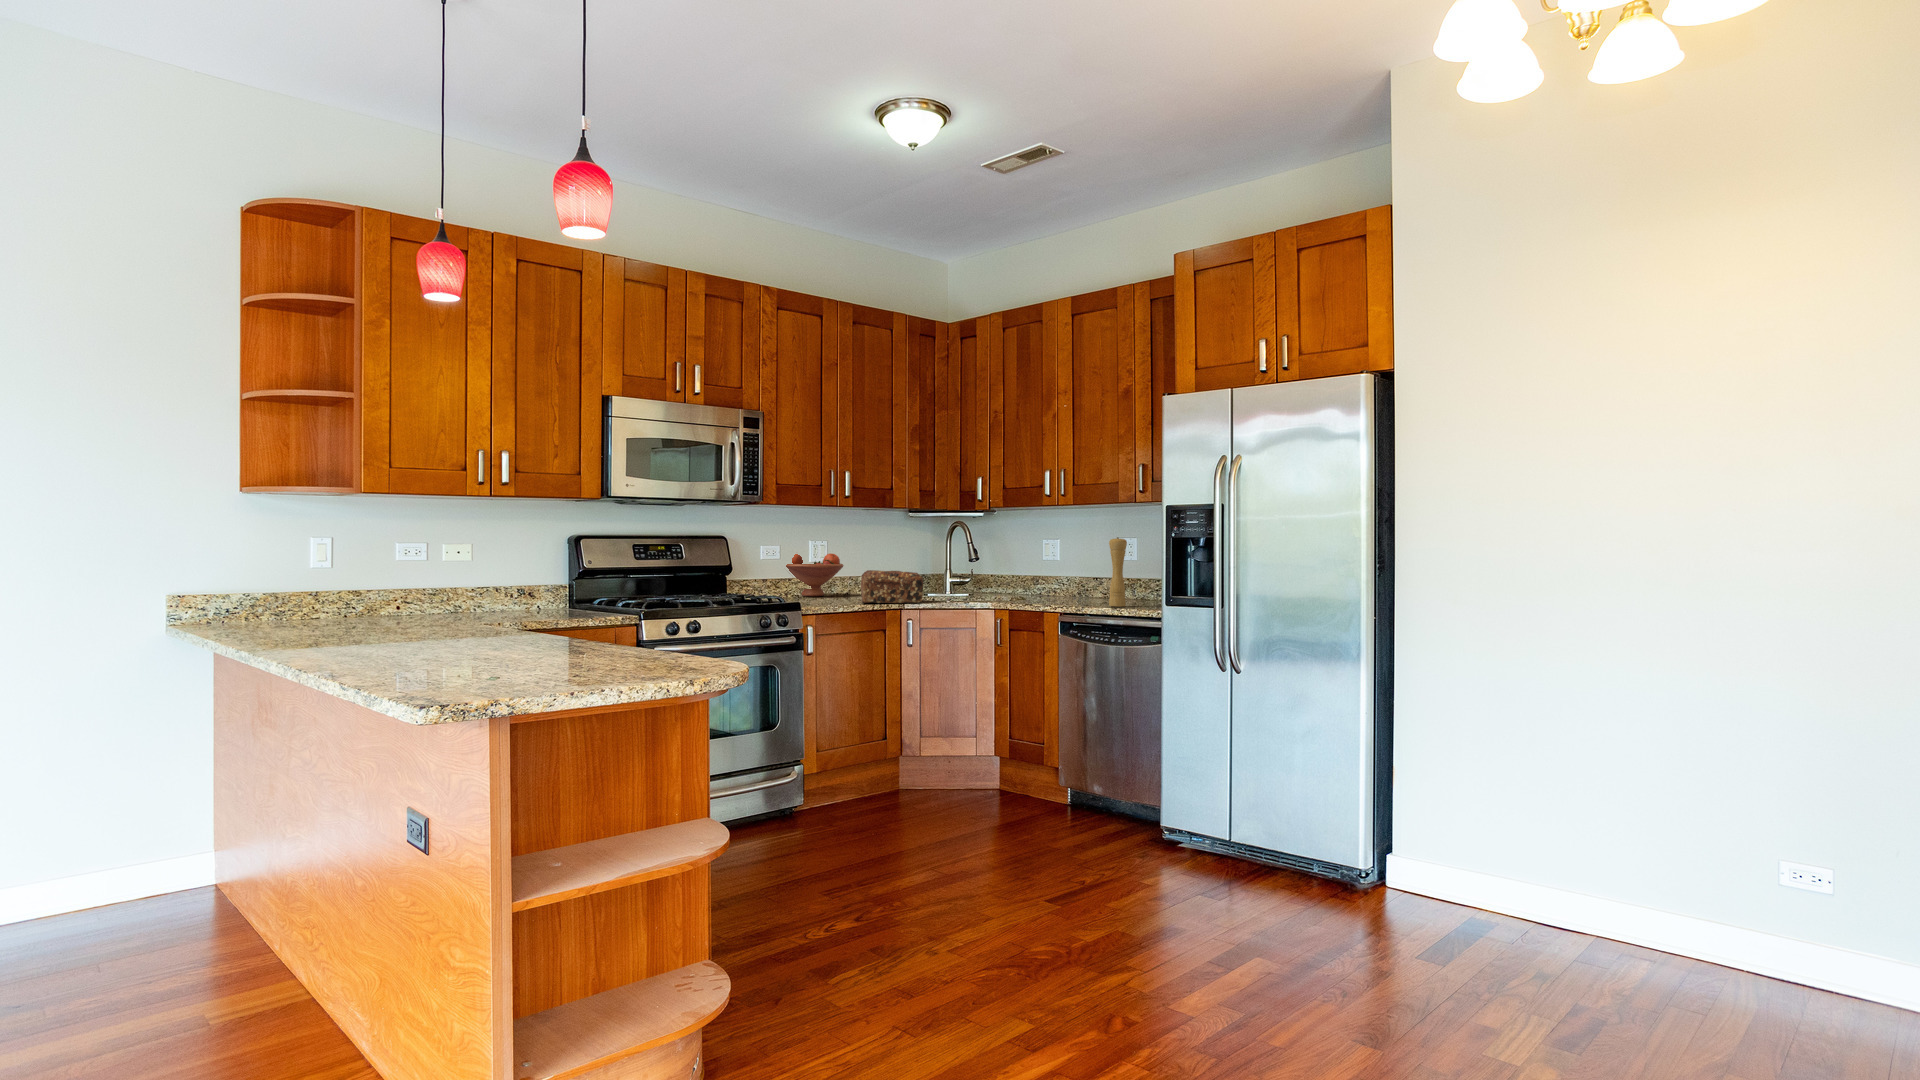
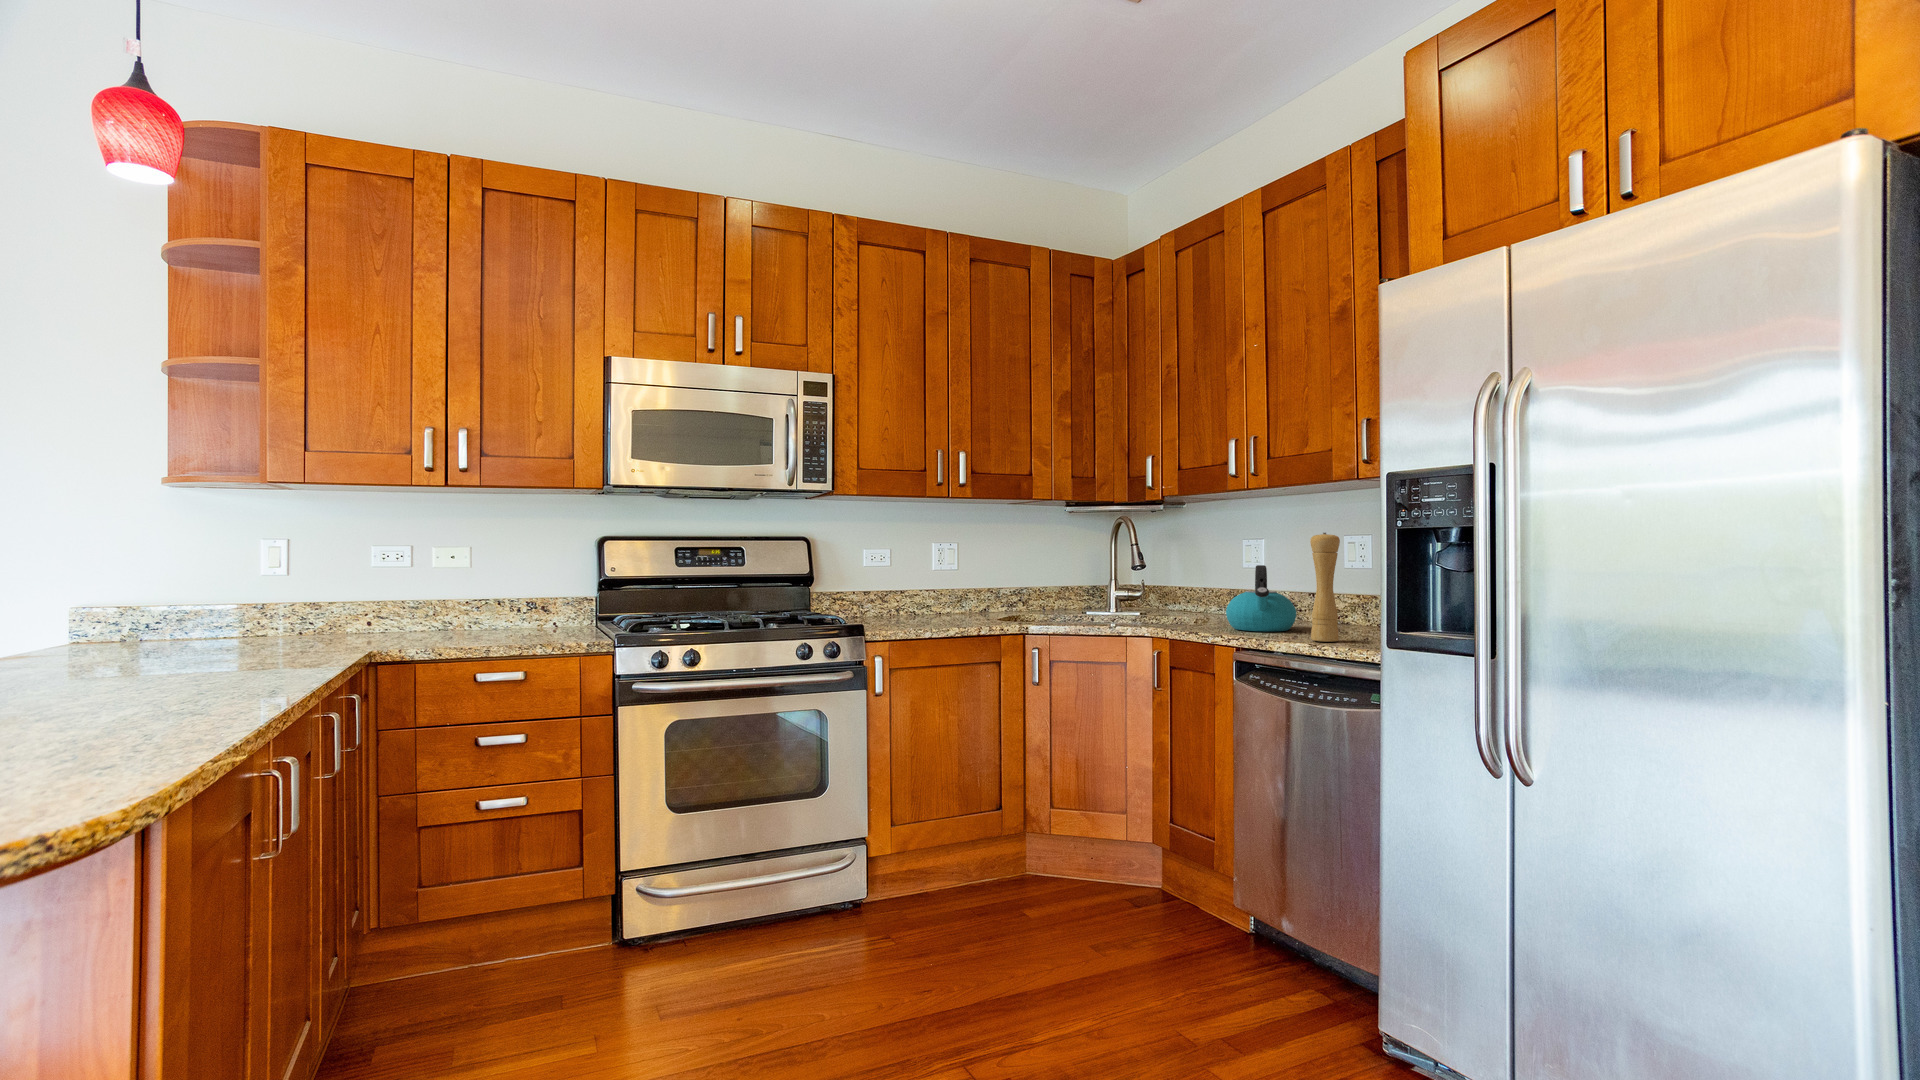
fruit bowl: present [786,553,844,596] -> none [897,557,973,613]
kettle: none [1048,558,1093,602] -> present [1226,565,1296,632]
bread loaf: present [861,570,923,603] -> none [962,581,1048,626]

